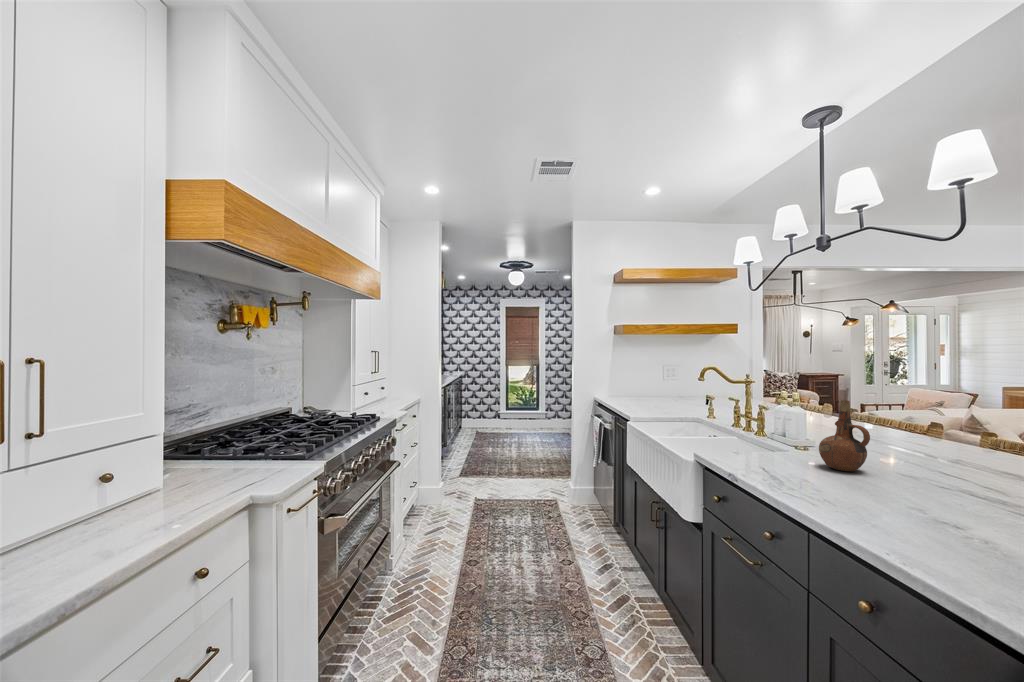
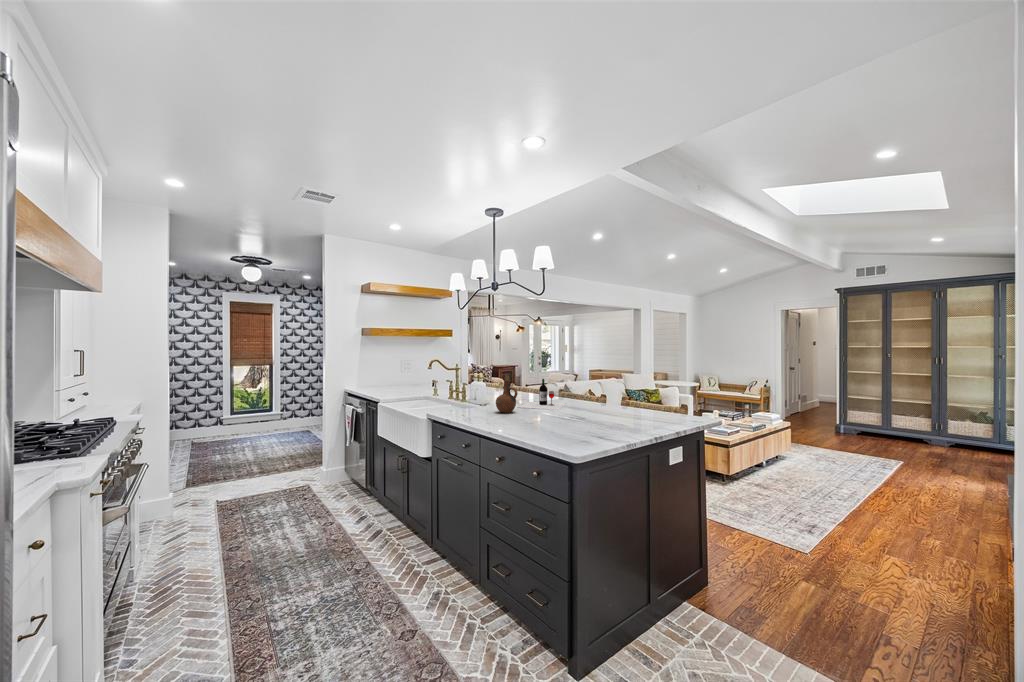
wine bottle: none [866,411,996,481] -> present [518,379,565,410]

